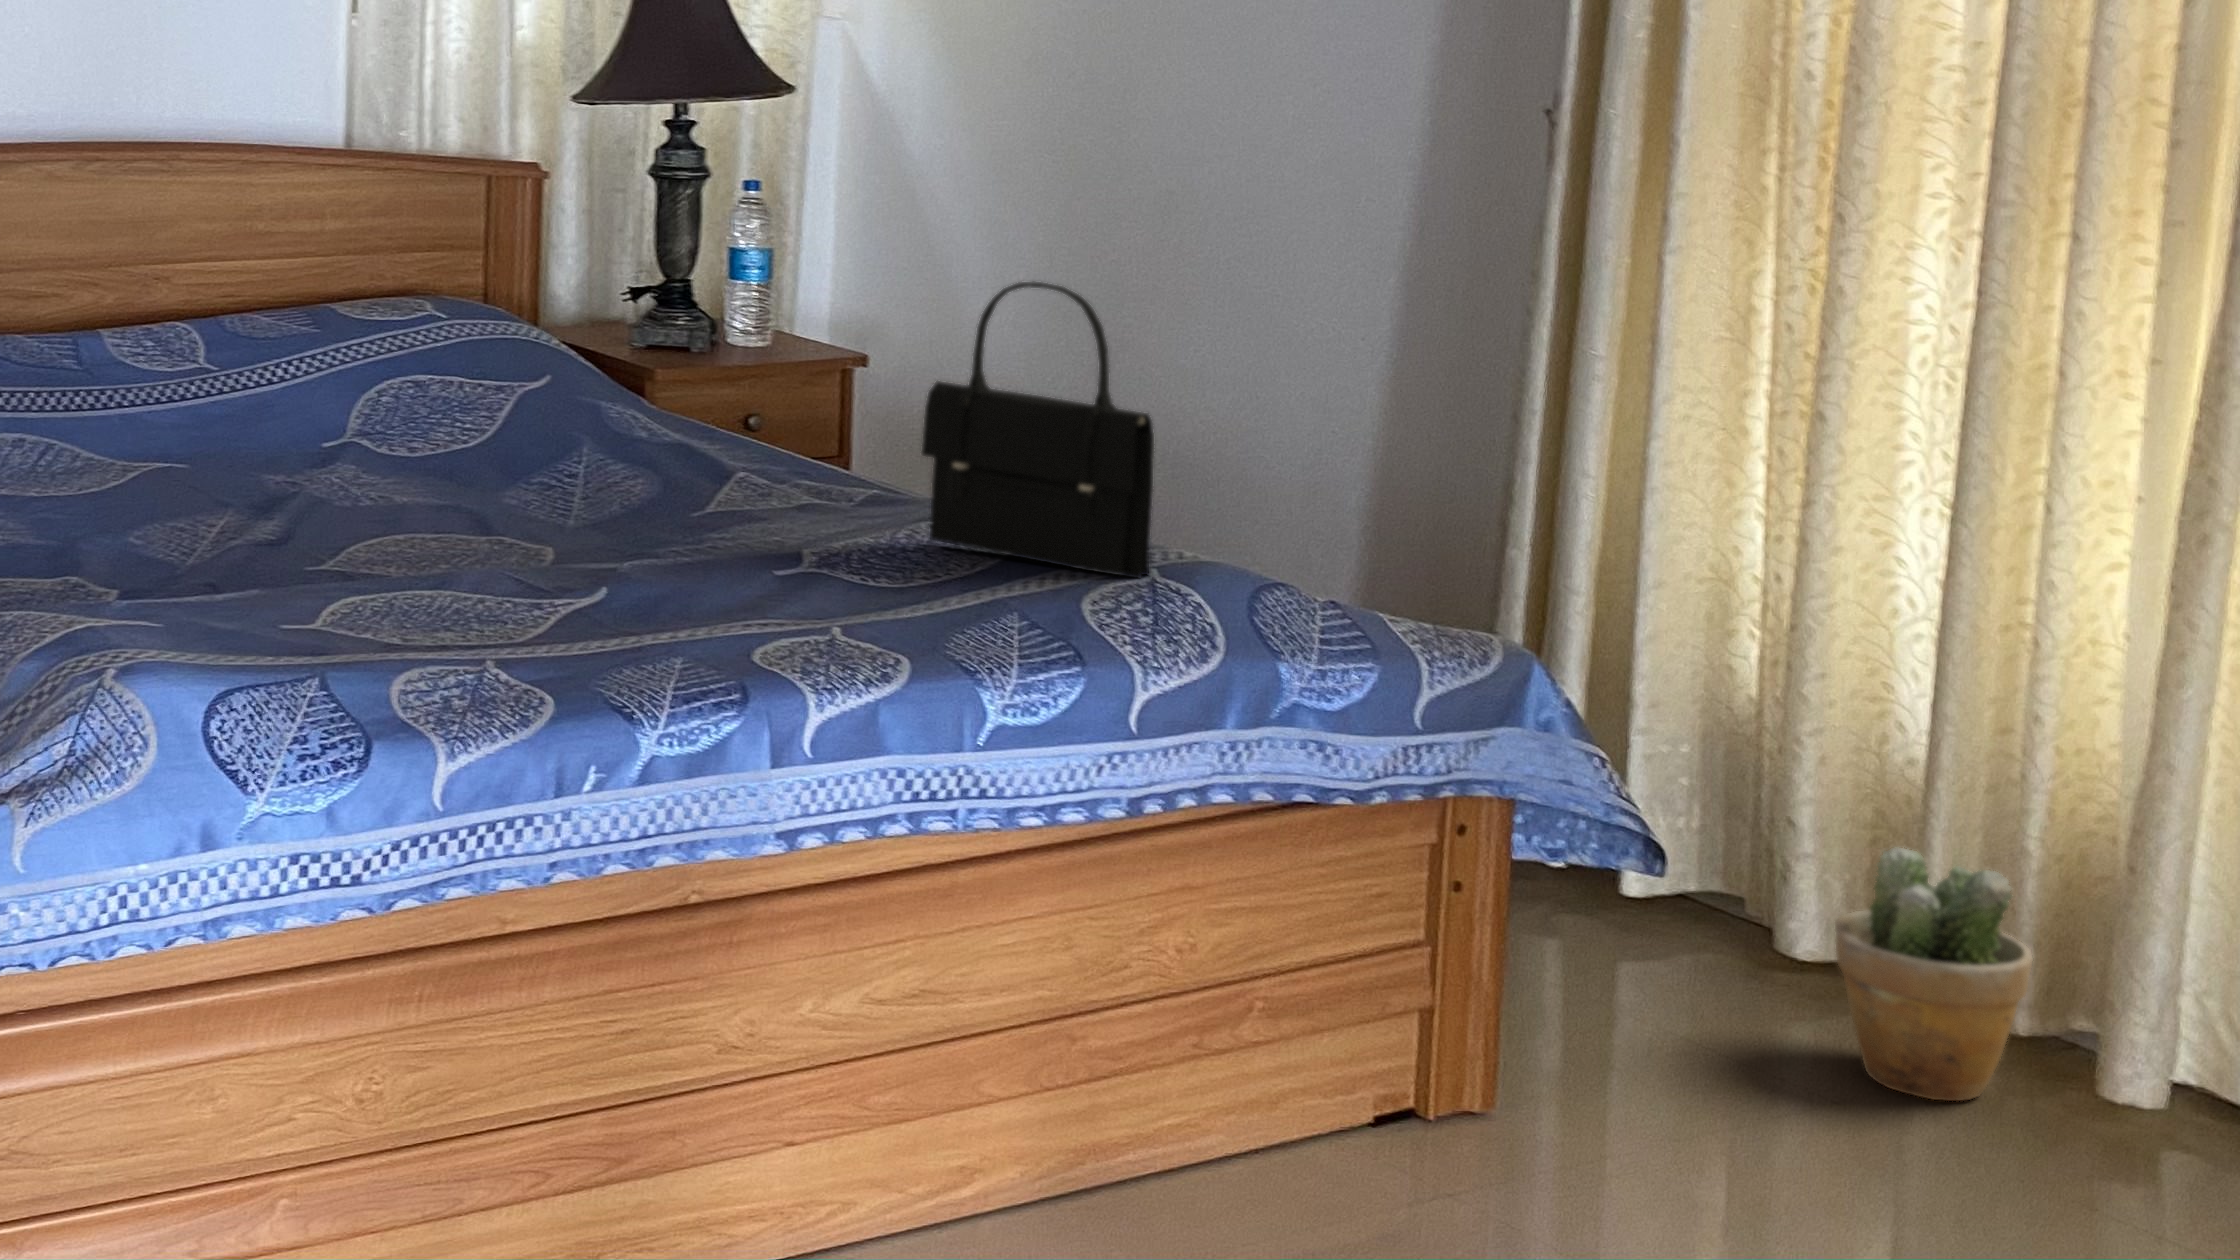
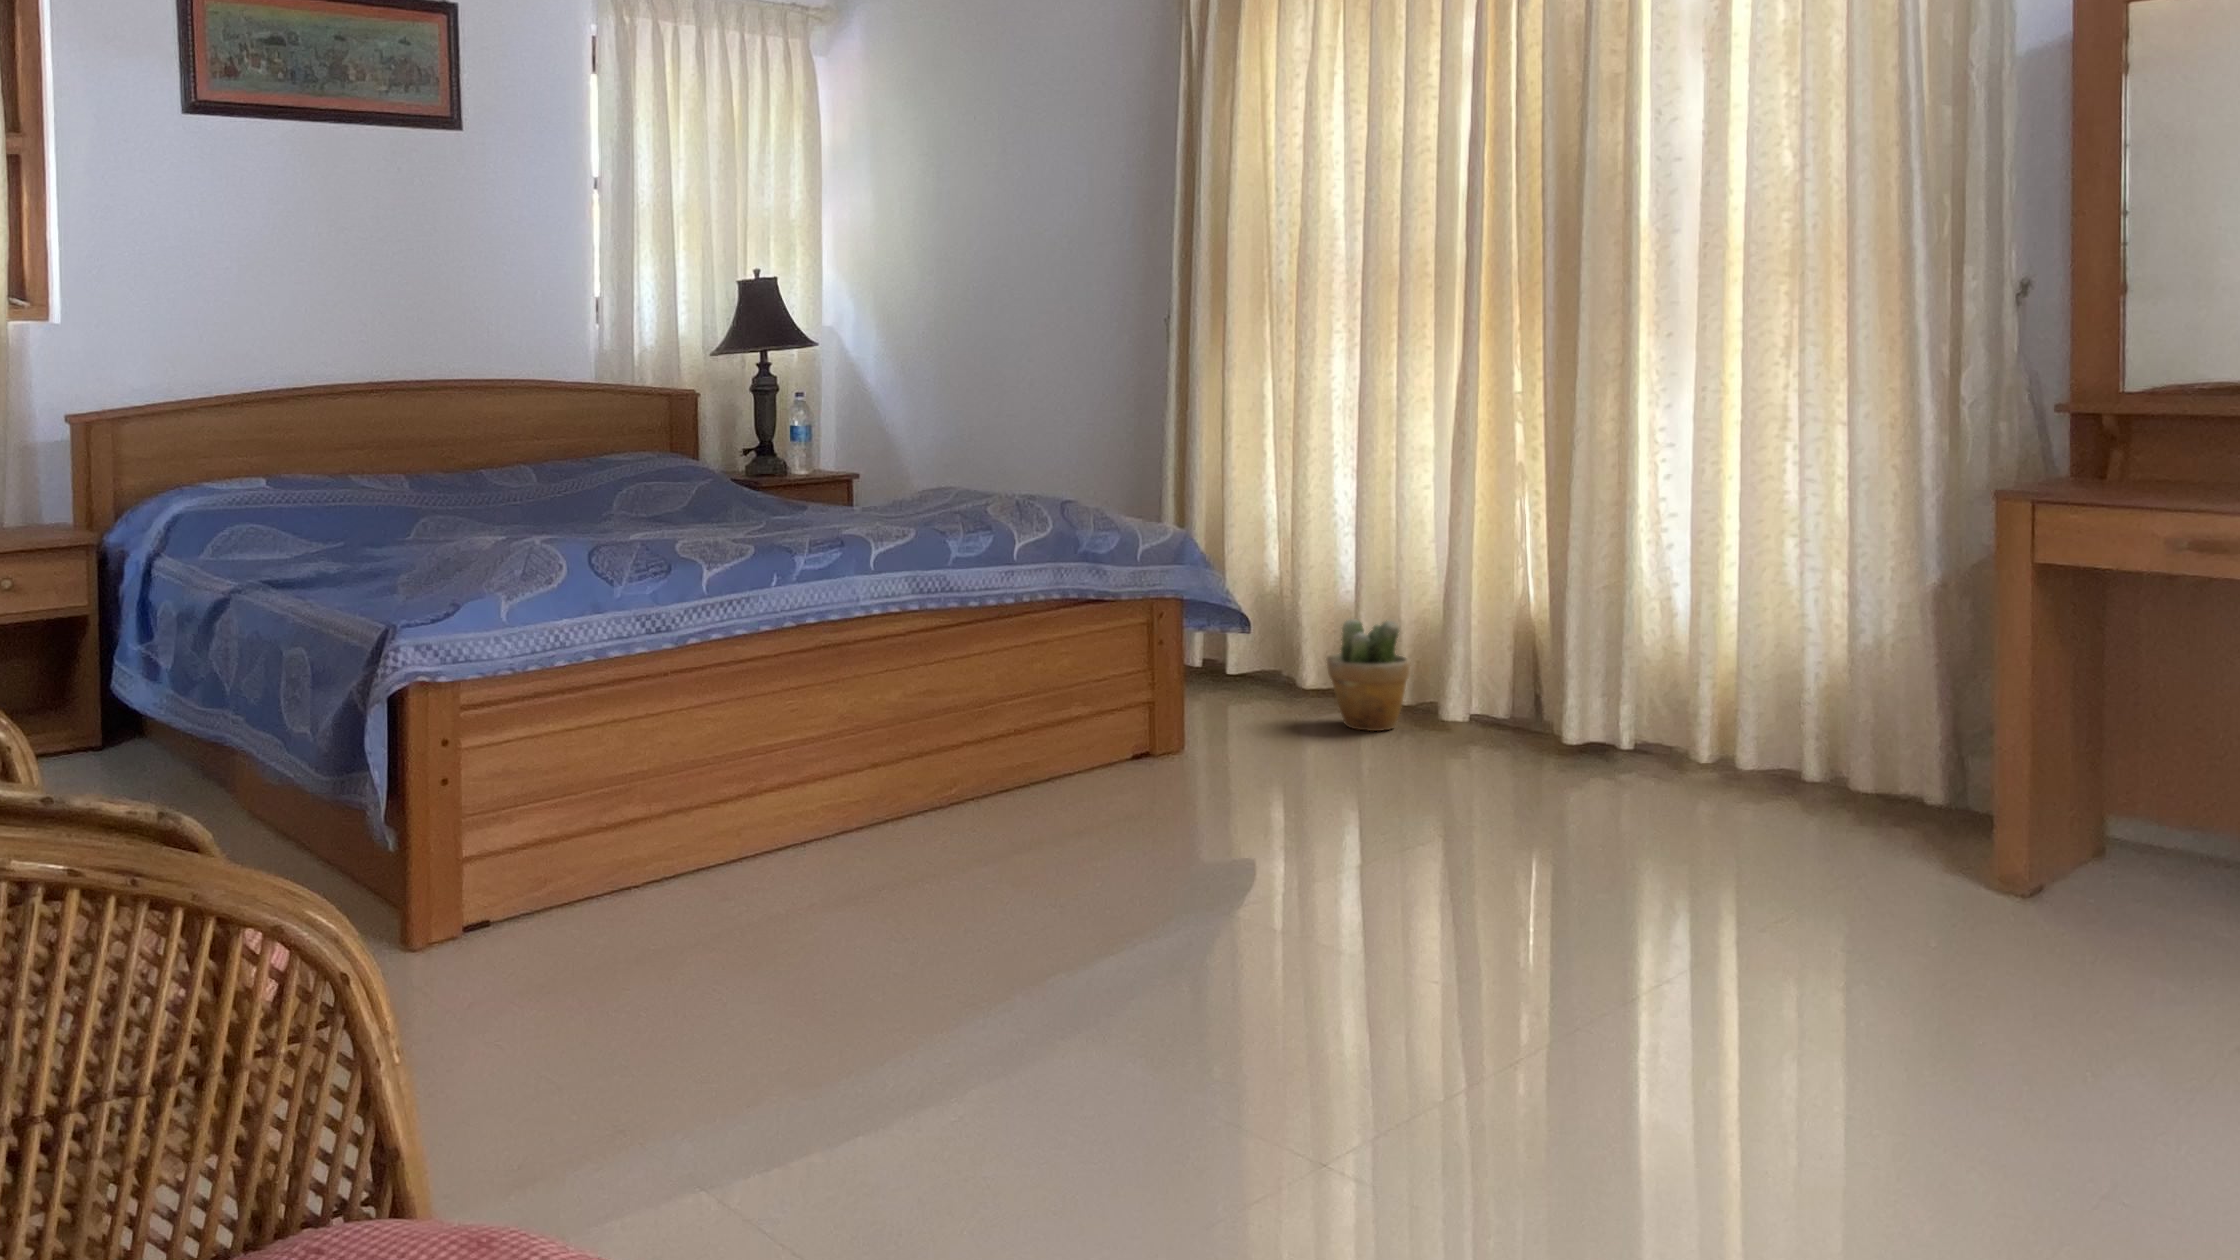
handbag: present [922,281,1154,578] -> none [903,376,1014,512]

